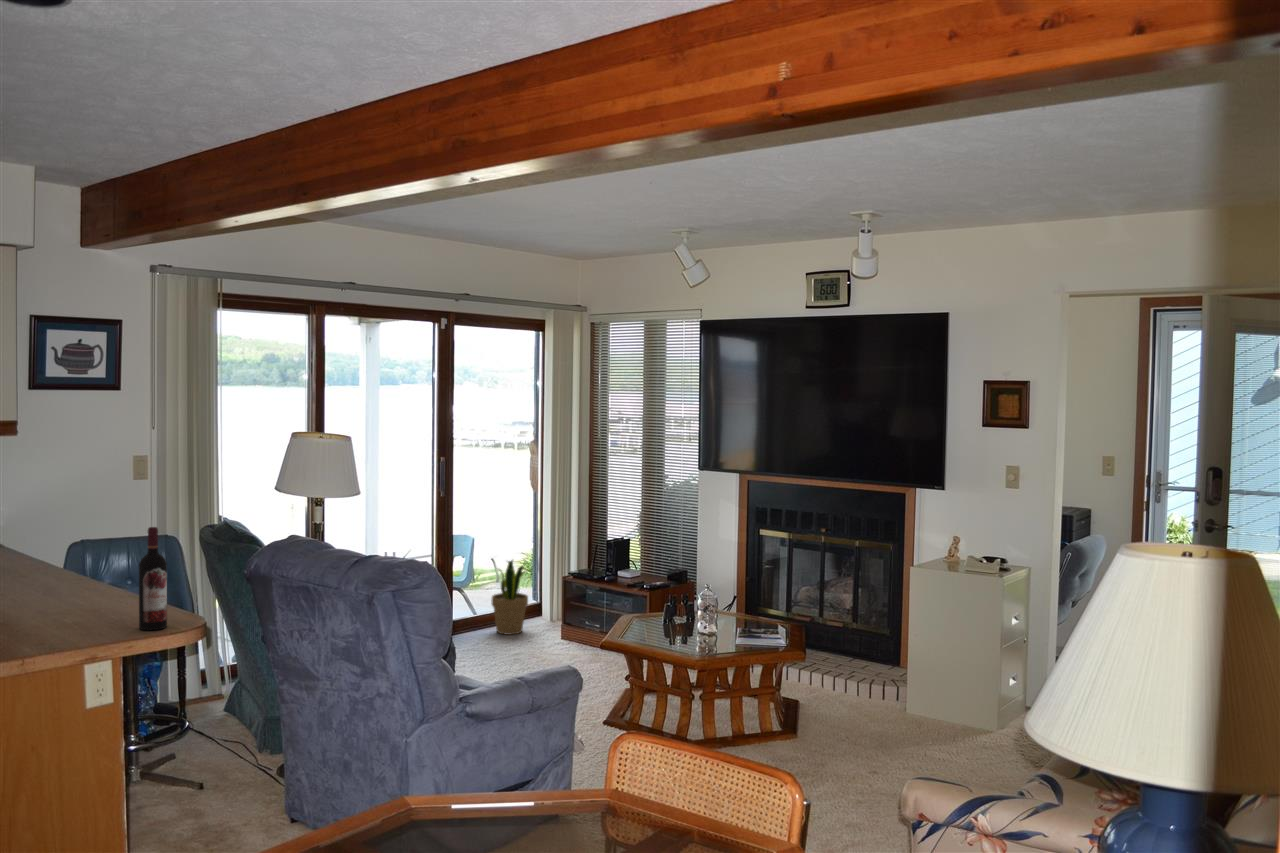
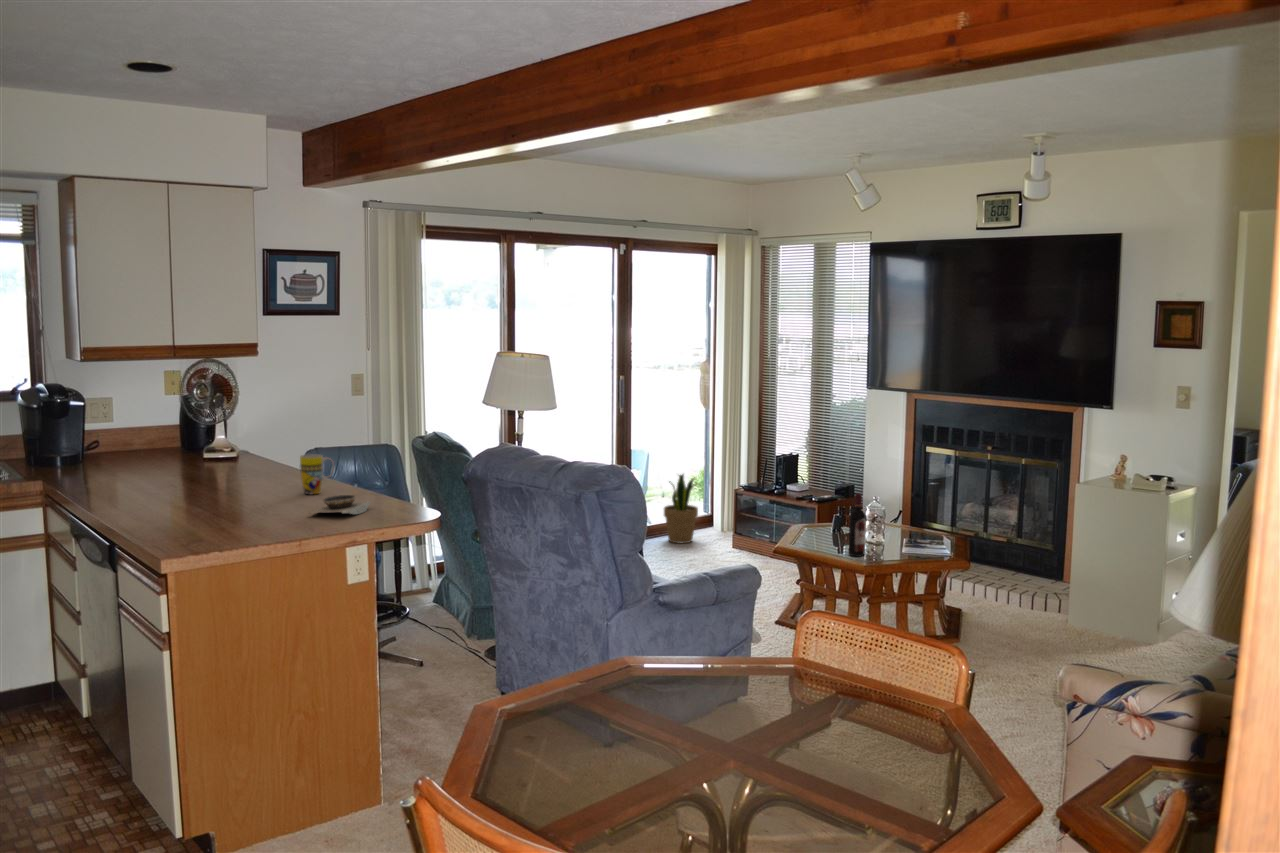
wine bottle: present [139,527,167,630] -> present [849,493,866,556]
mug: none [42,550,86,598] -> present [300,454,334,495]
bowl: none [40,599,124,624] -> present [312,495,370,514]

